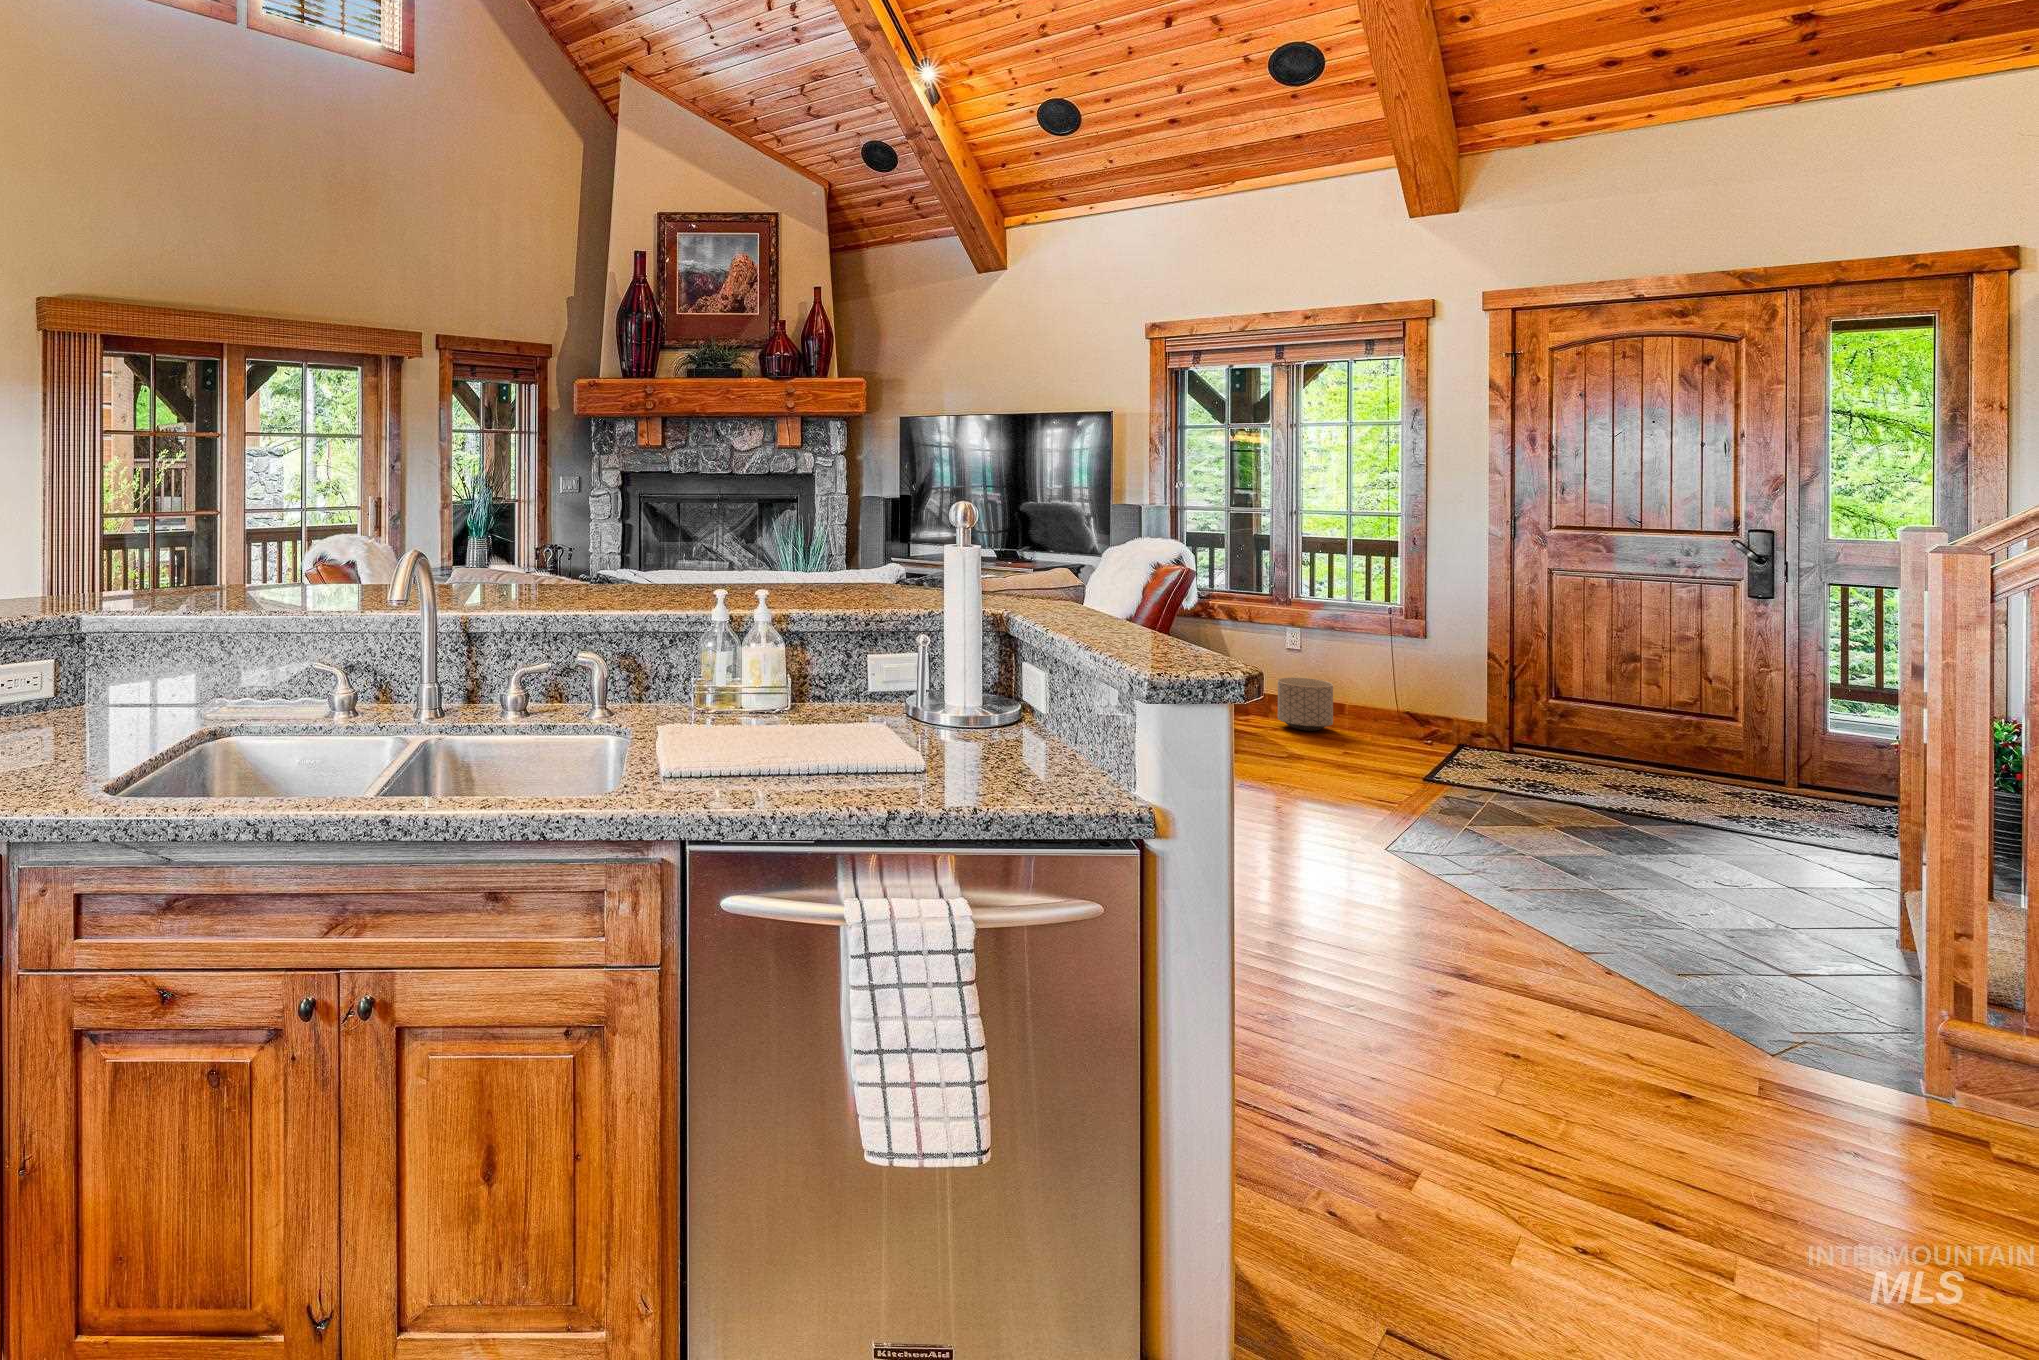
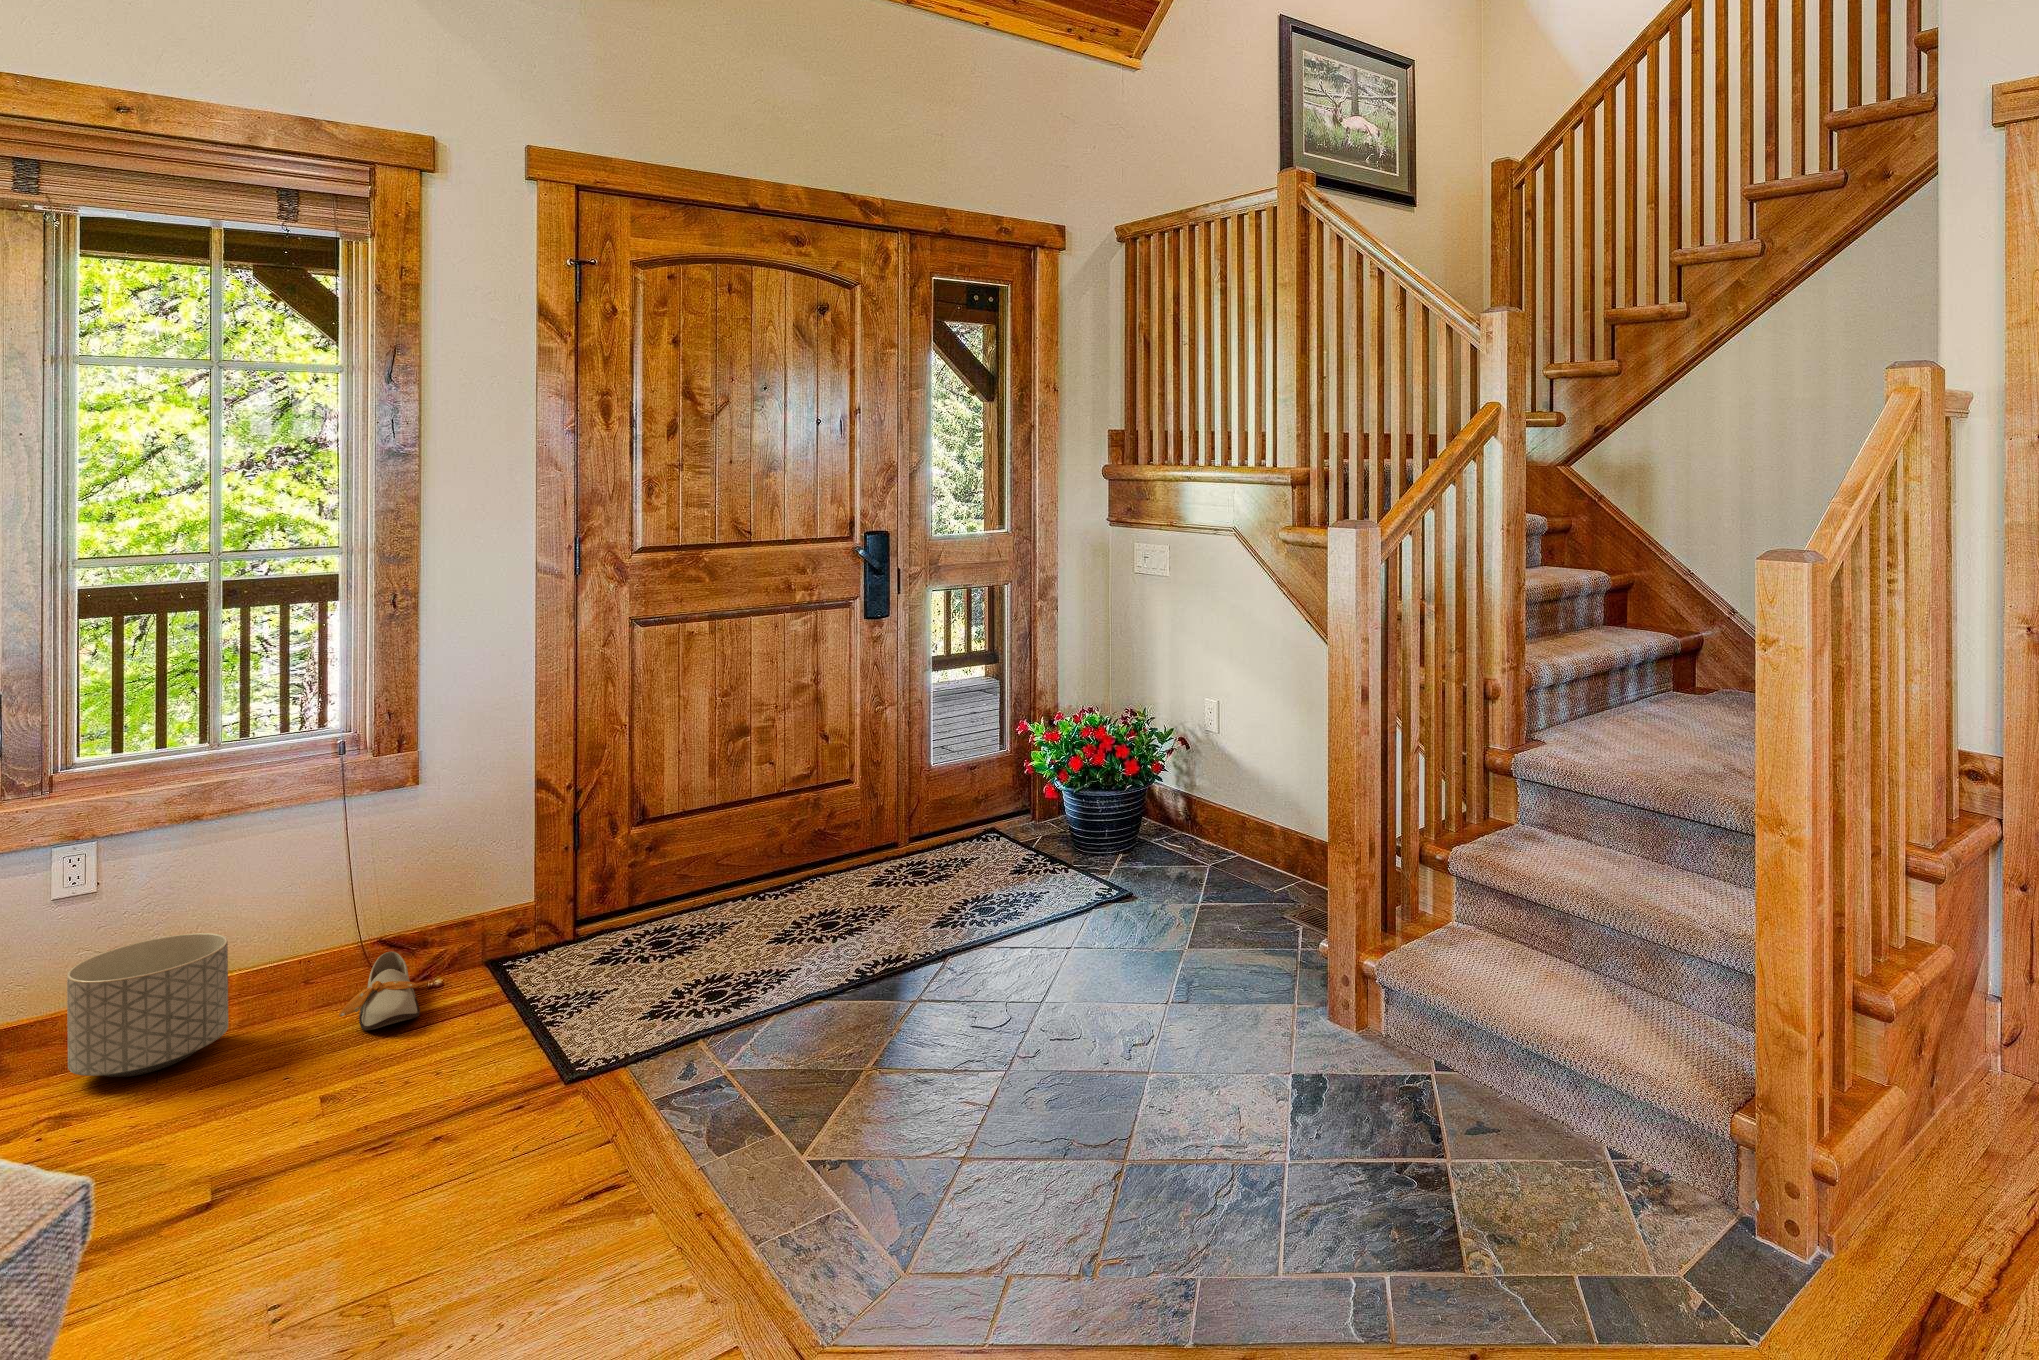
shoe: none [1369,720,1411,748] -> present [339,952,420,1030]

